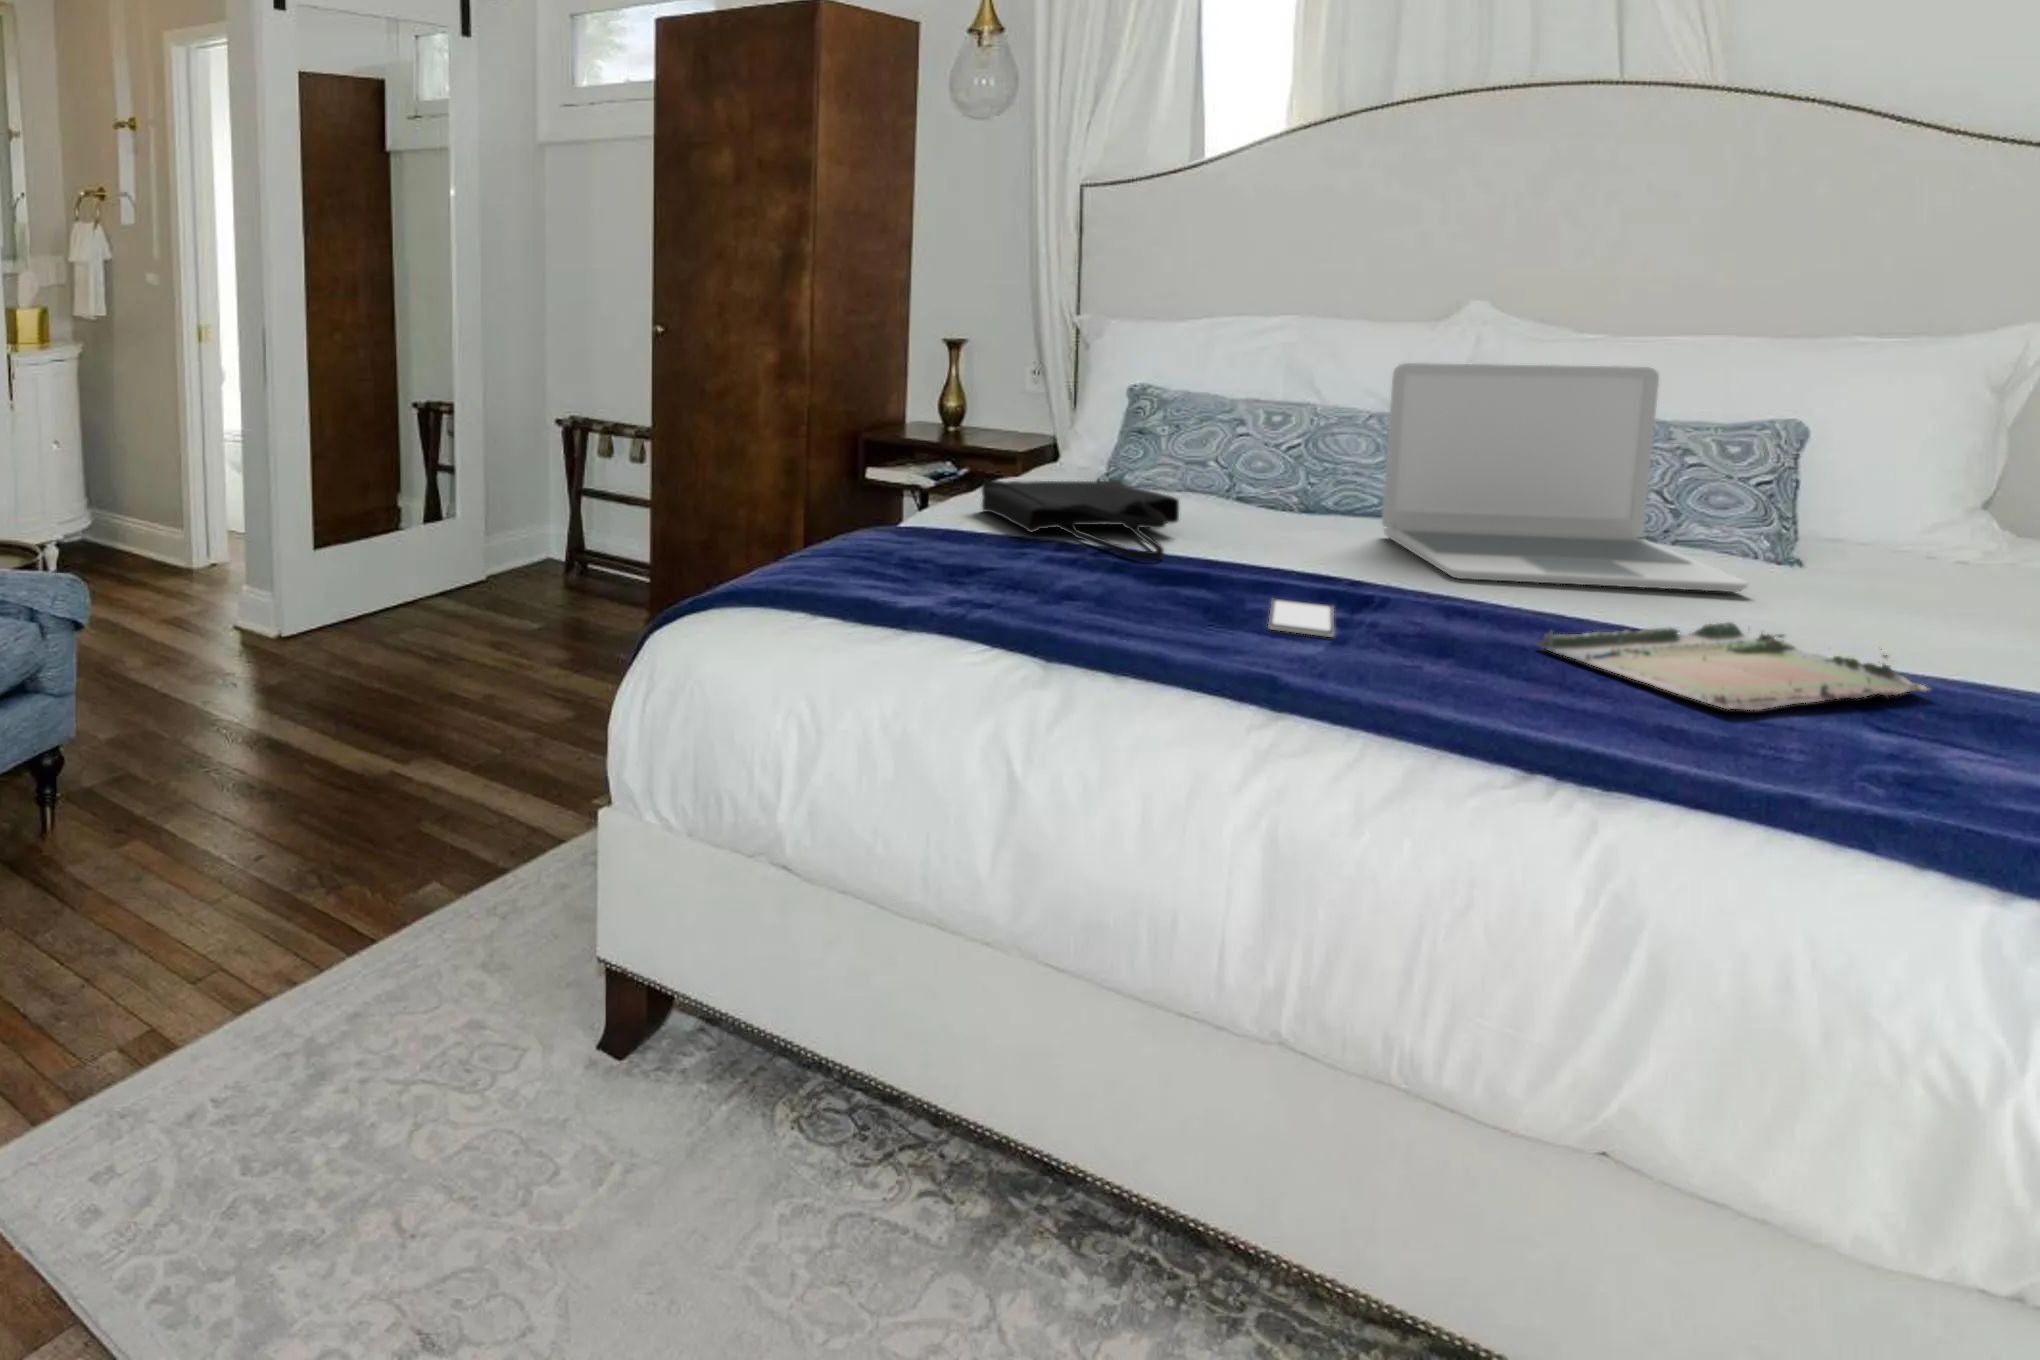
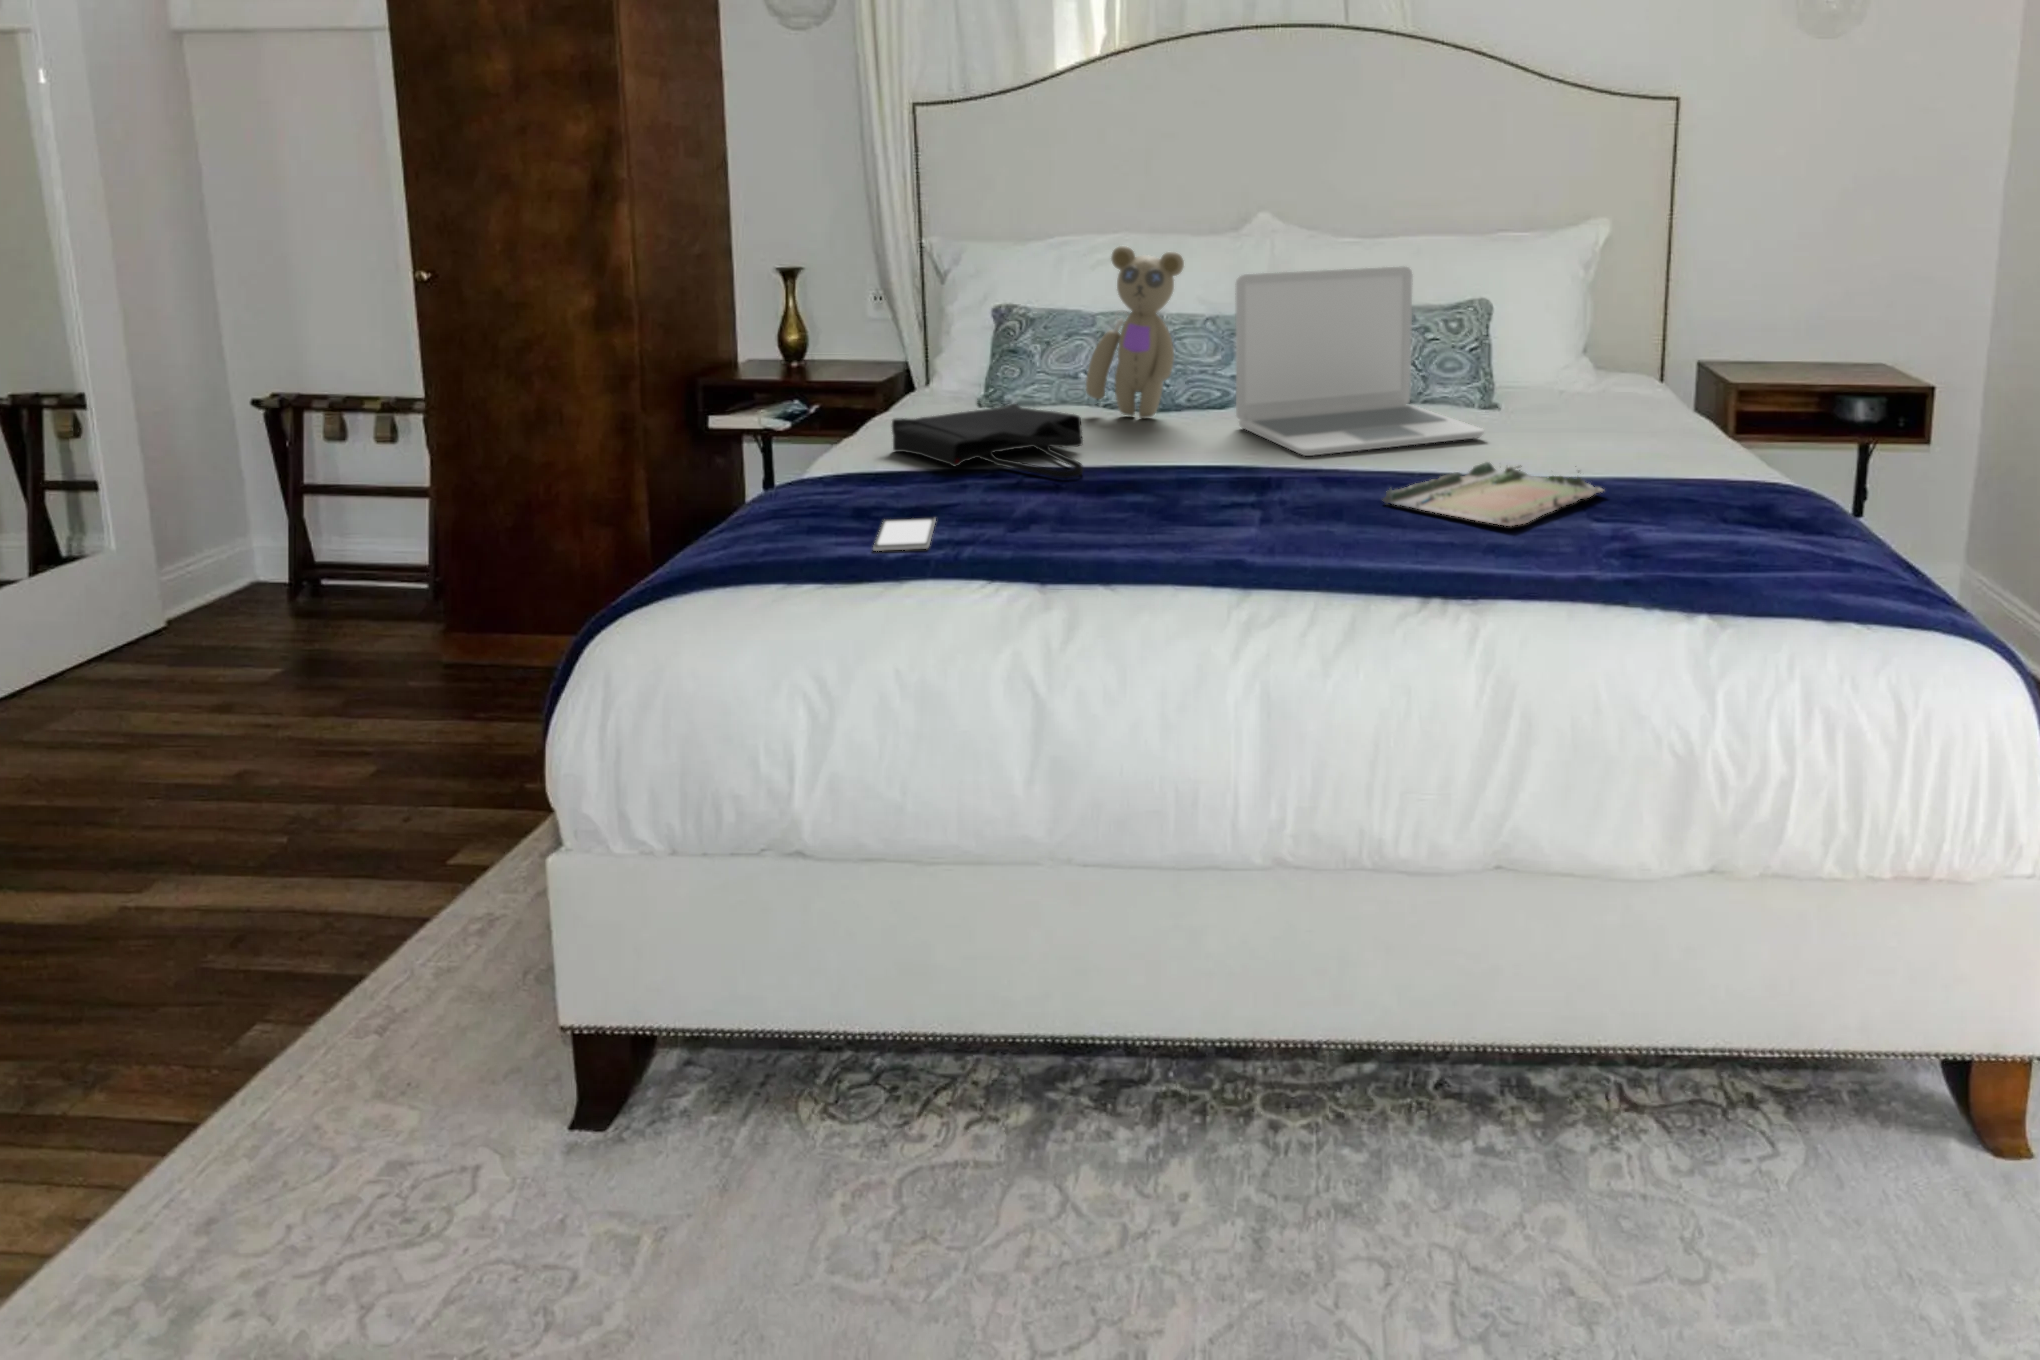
teddy bear: none [1207,326,1333,512] -> present [1086,246,1184,418]
smartphone: present [1268,599,1334,637] -> present [873,518,936,551]

